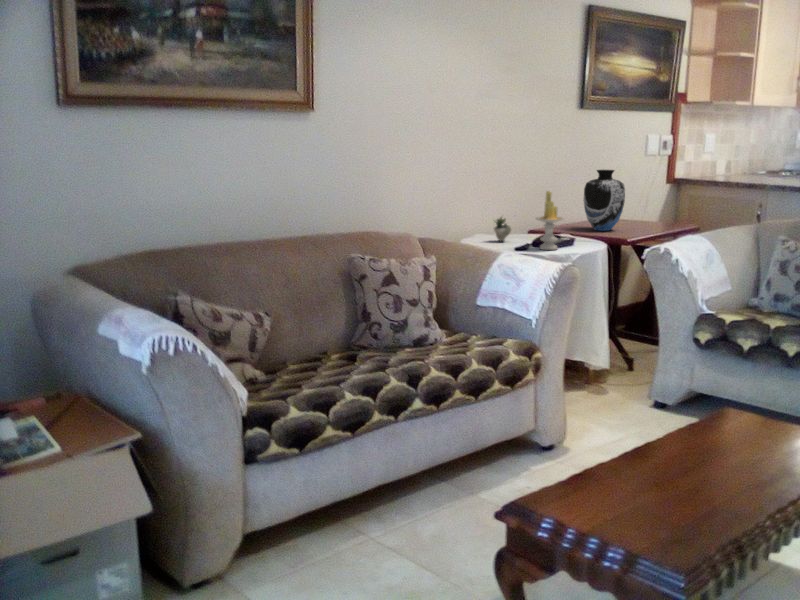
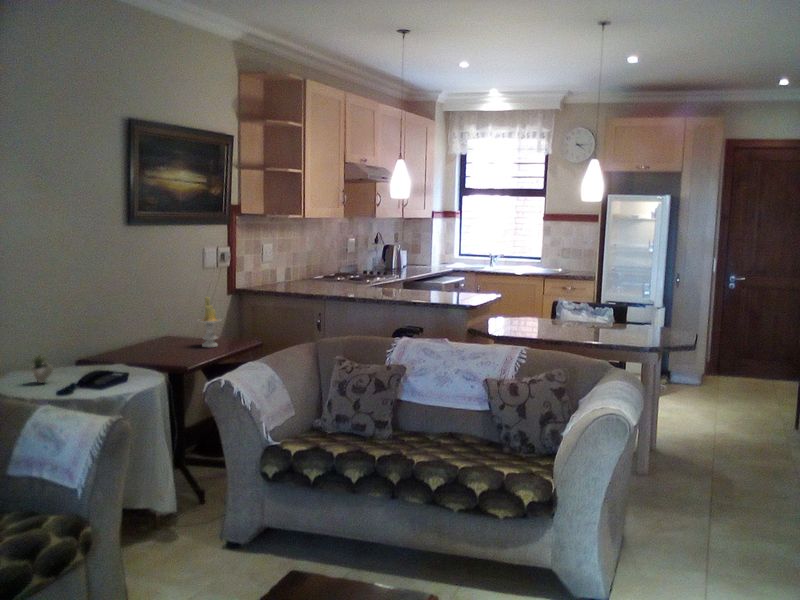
vase: present [584,170,625,231] -> none [139,292,184,357]
candle: present [536,191,564,250] -> present [197,297,222,347]

